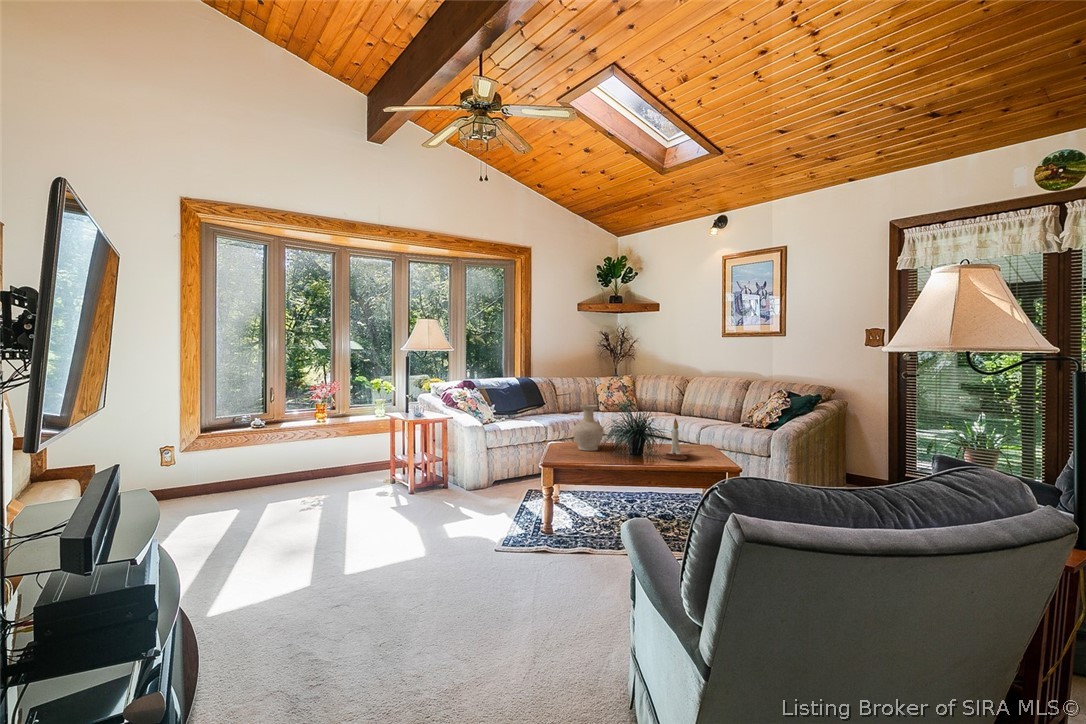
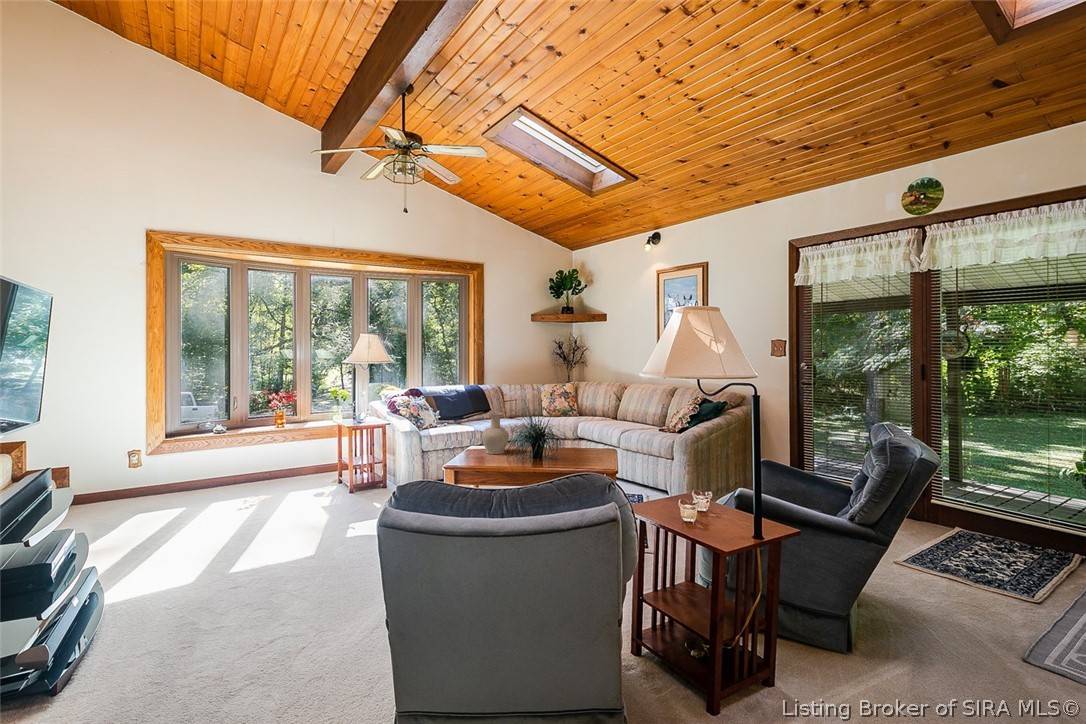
candle holder: present [657,418,694,460] -> none [548,425,581,462]

